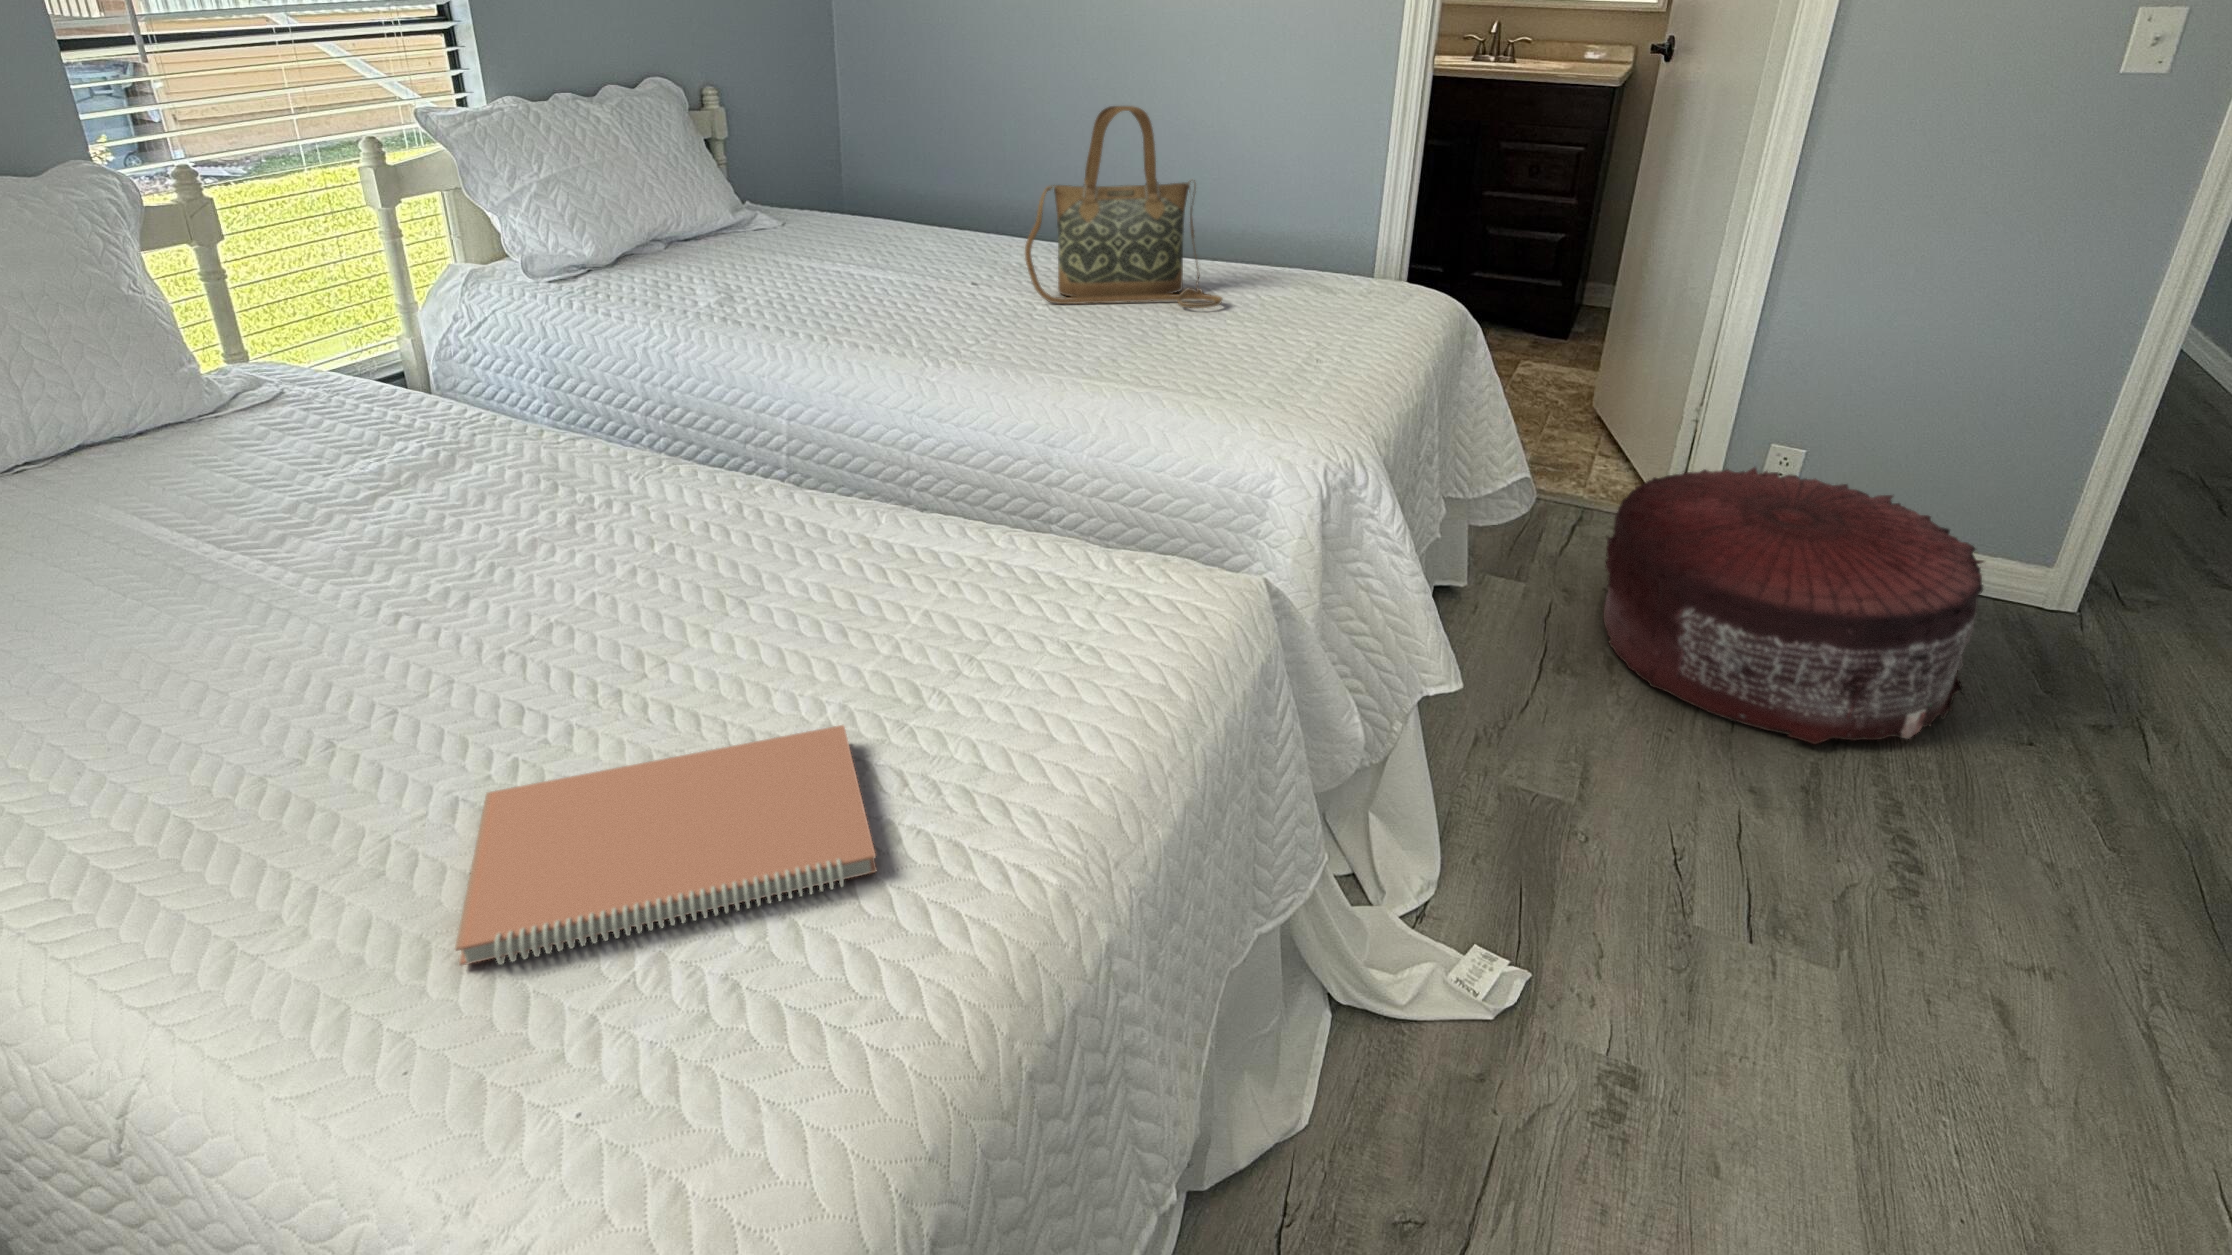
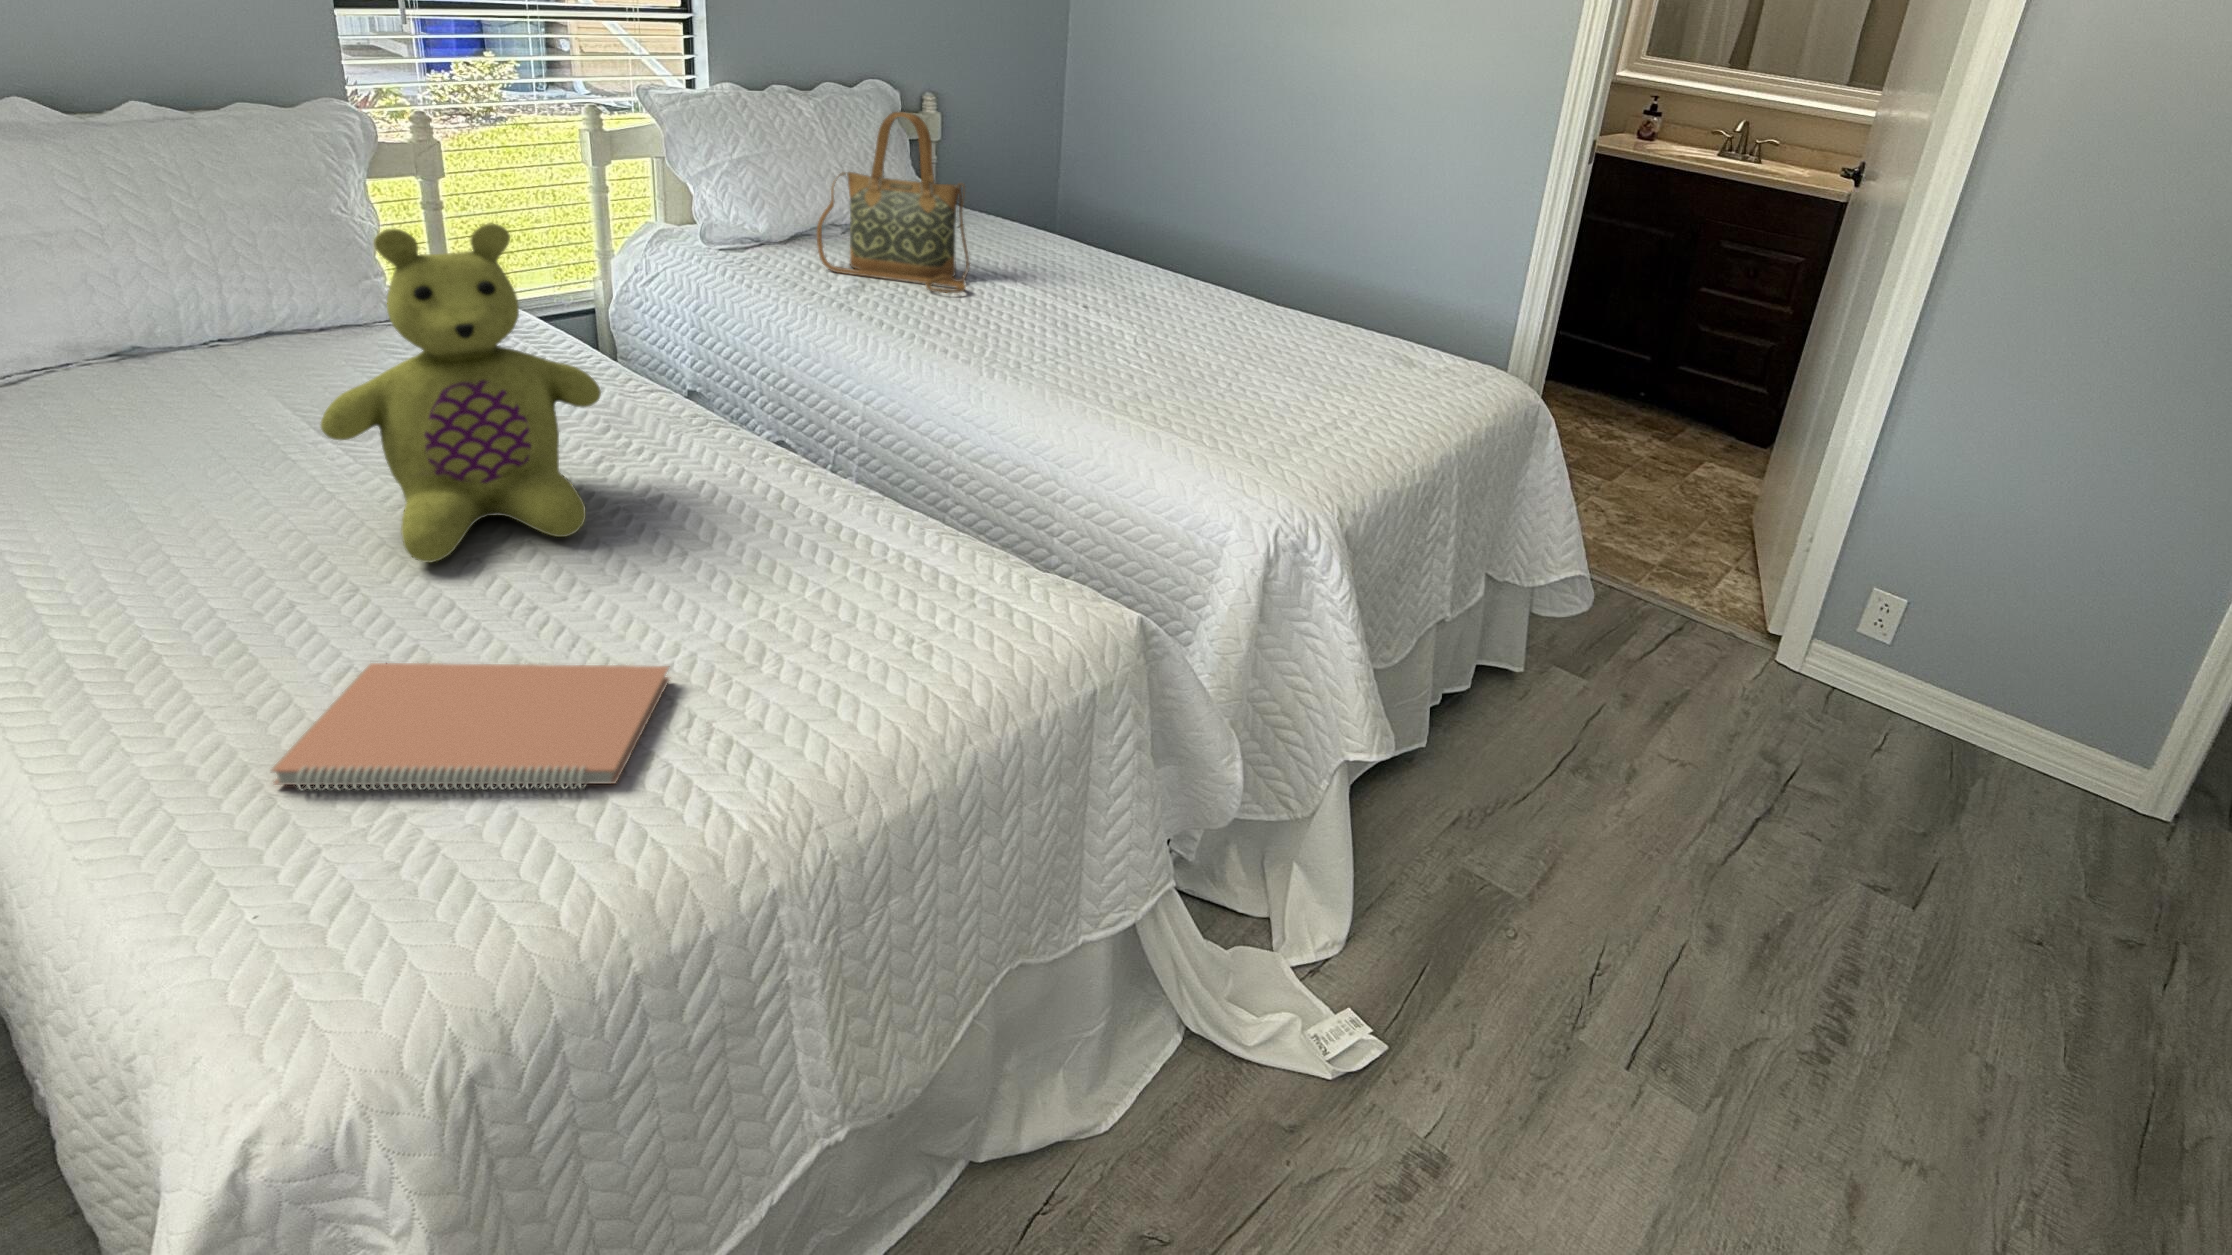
handbag: present [1025,106,1222,308] -> present [817,112,970,293]
stuffed bear: none [283,245,623,665] -> present [321,223,601,562]
pouf: present [1603,467,1984,744] -> none [1639,600,2017,912]

